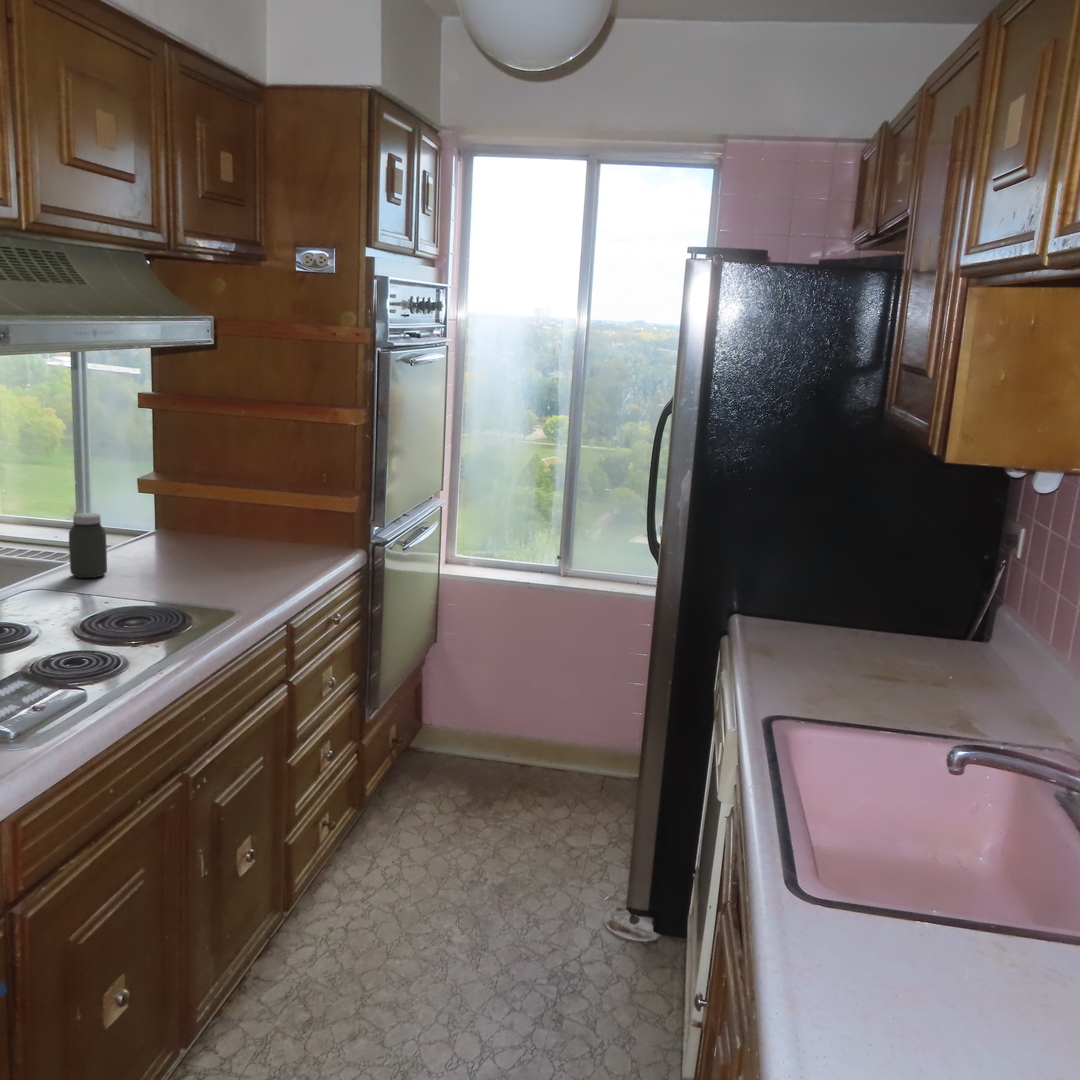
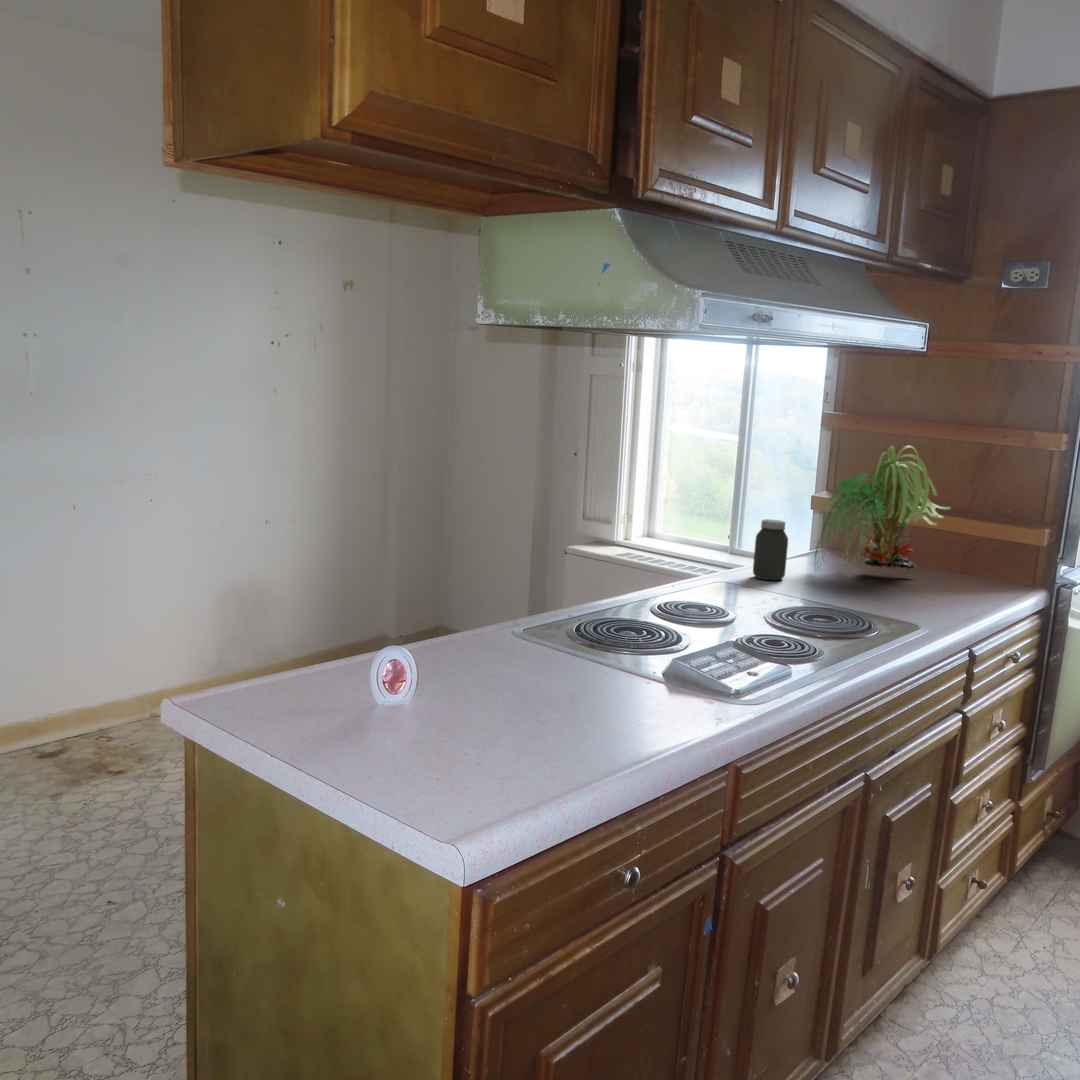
plant: none [139,426,270,562] -> present [814,446,951,571]

